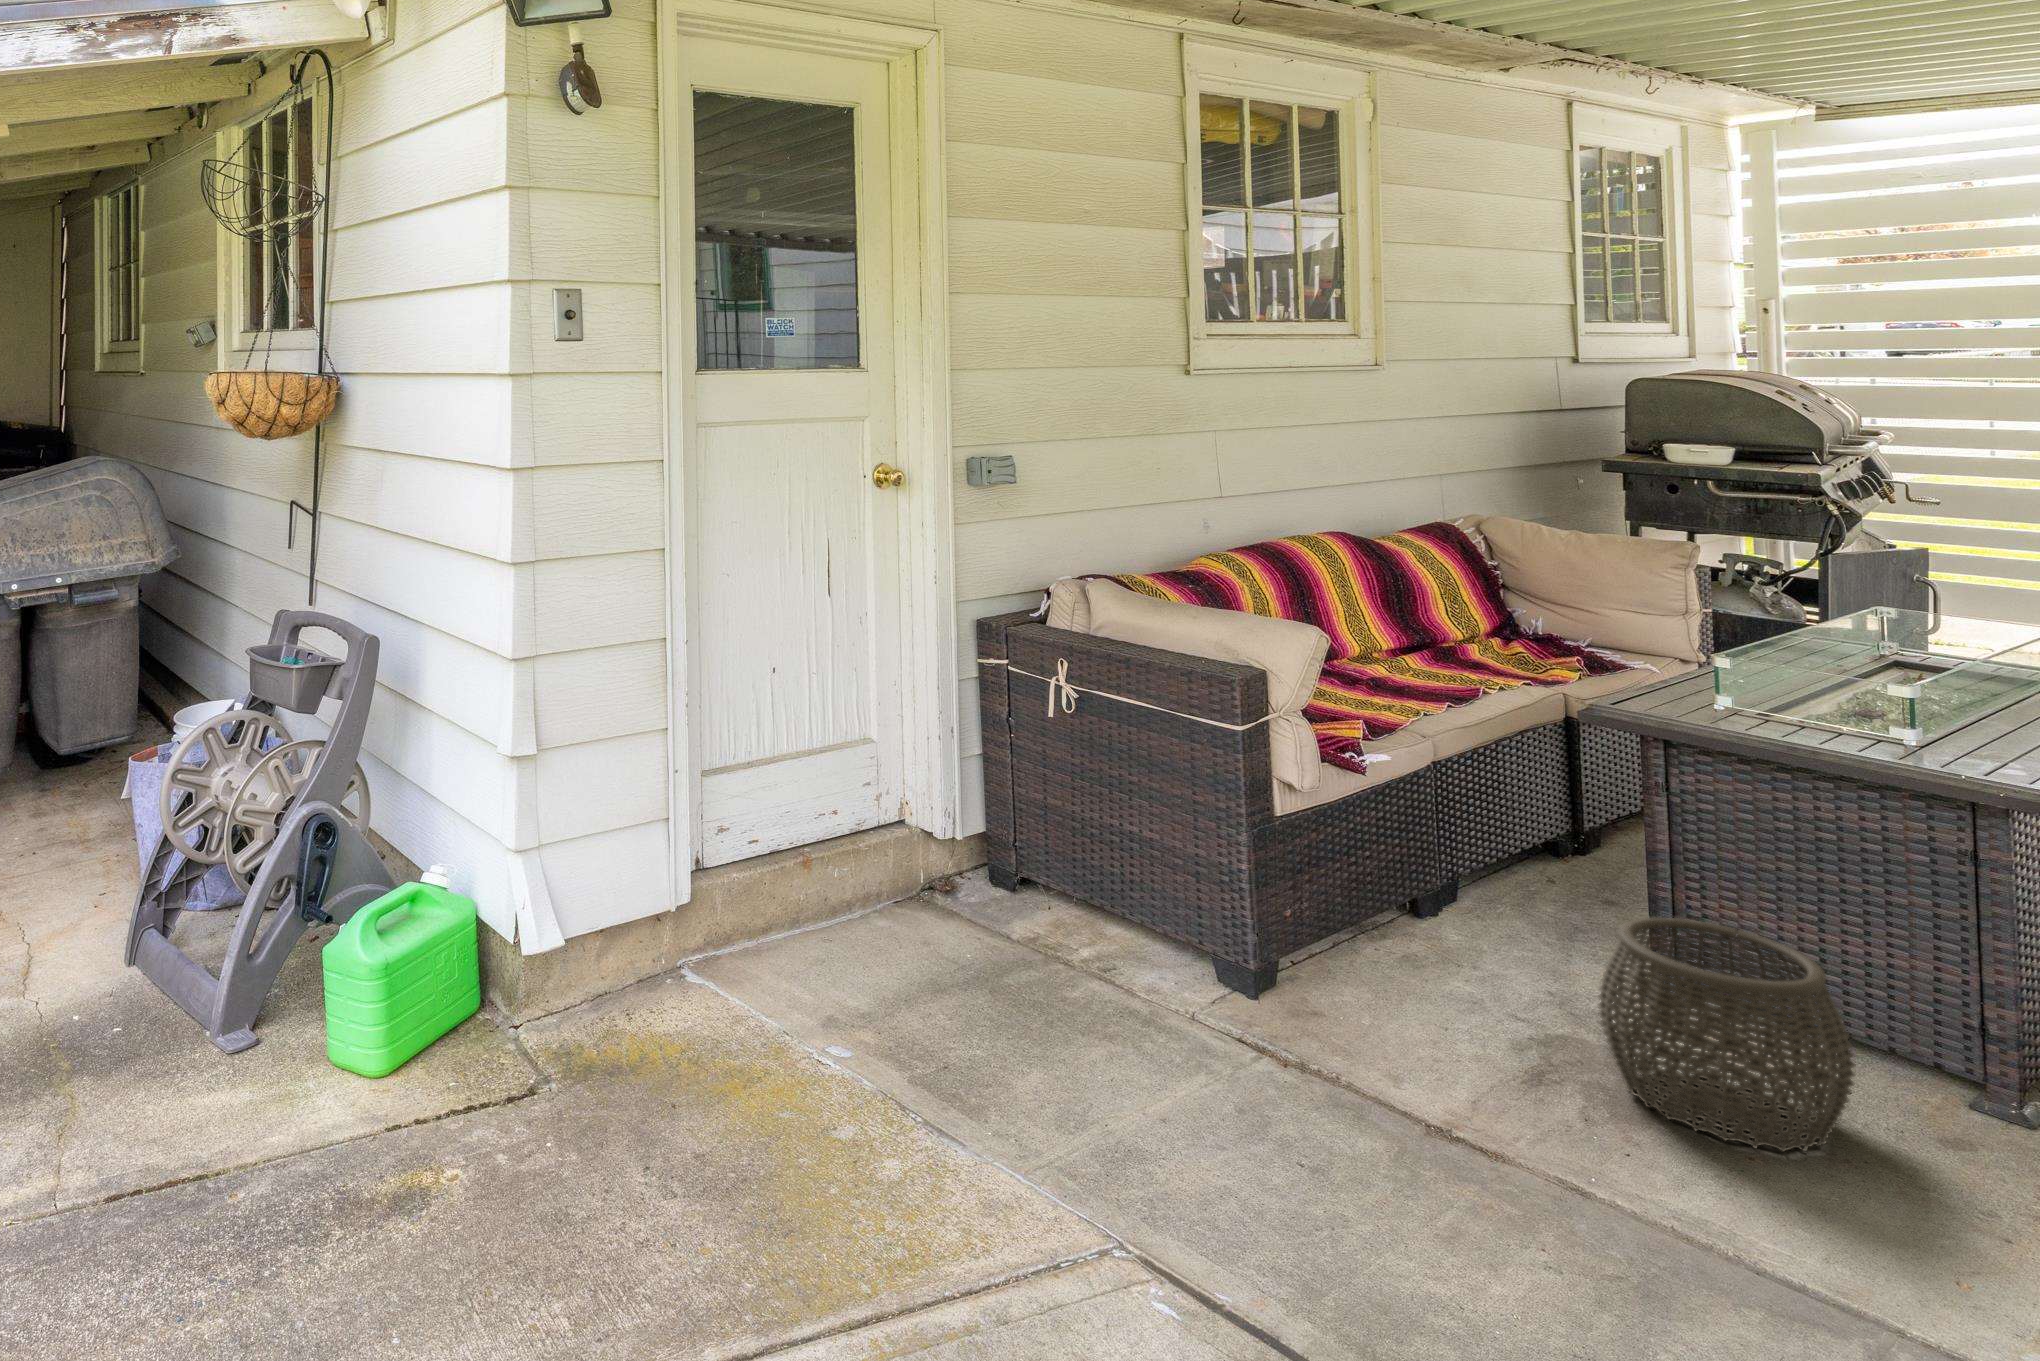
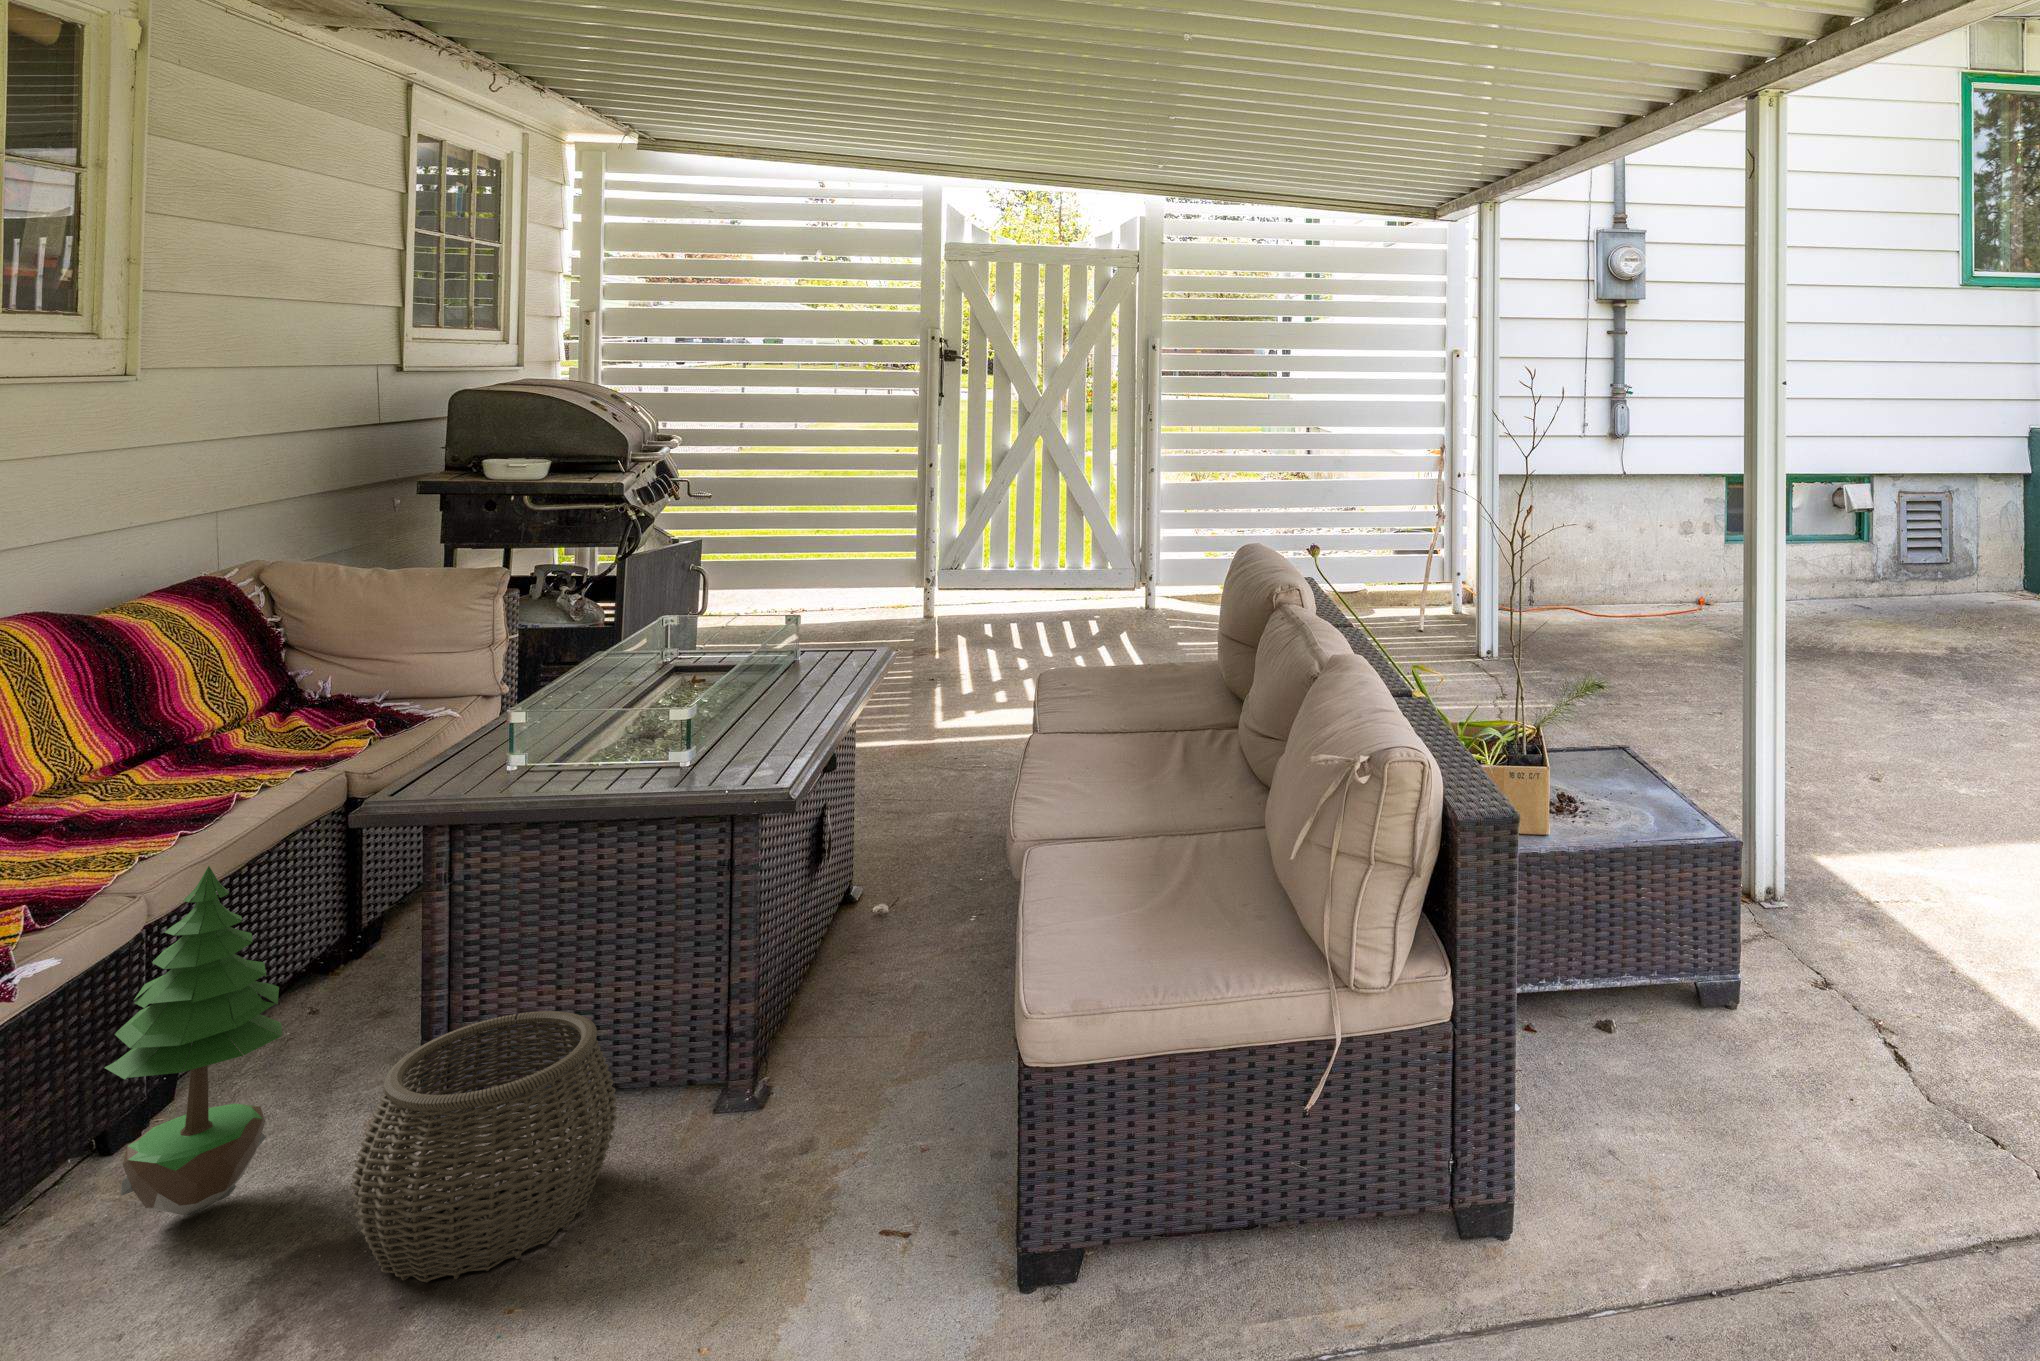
potted tree: none [1416,716,1533,981] -> present [105,866,282,1215]

